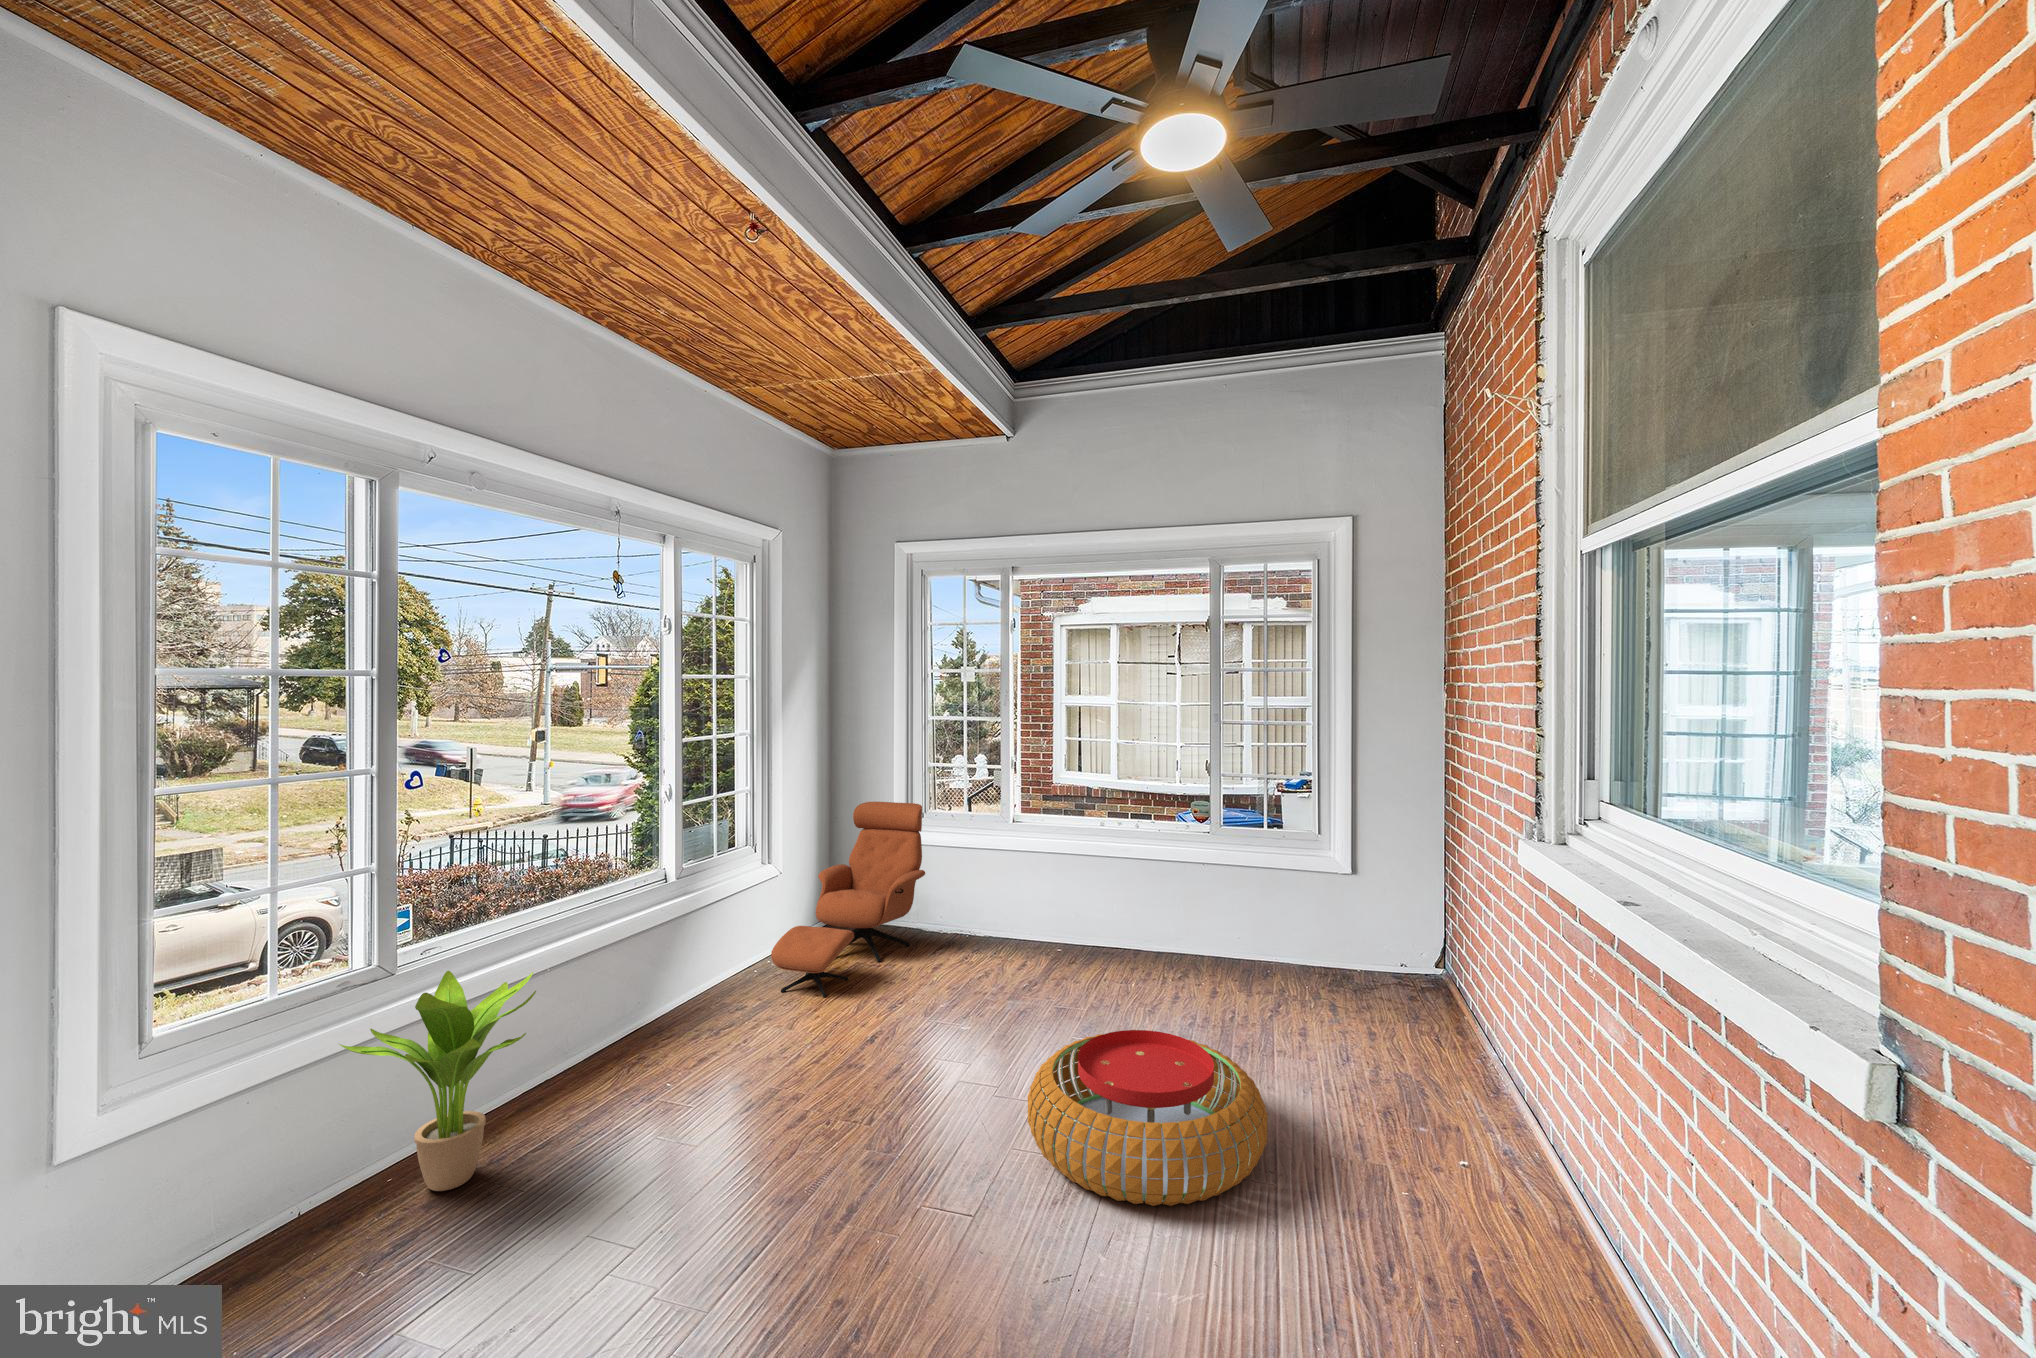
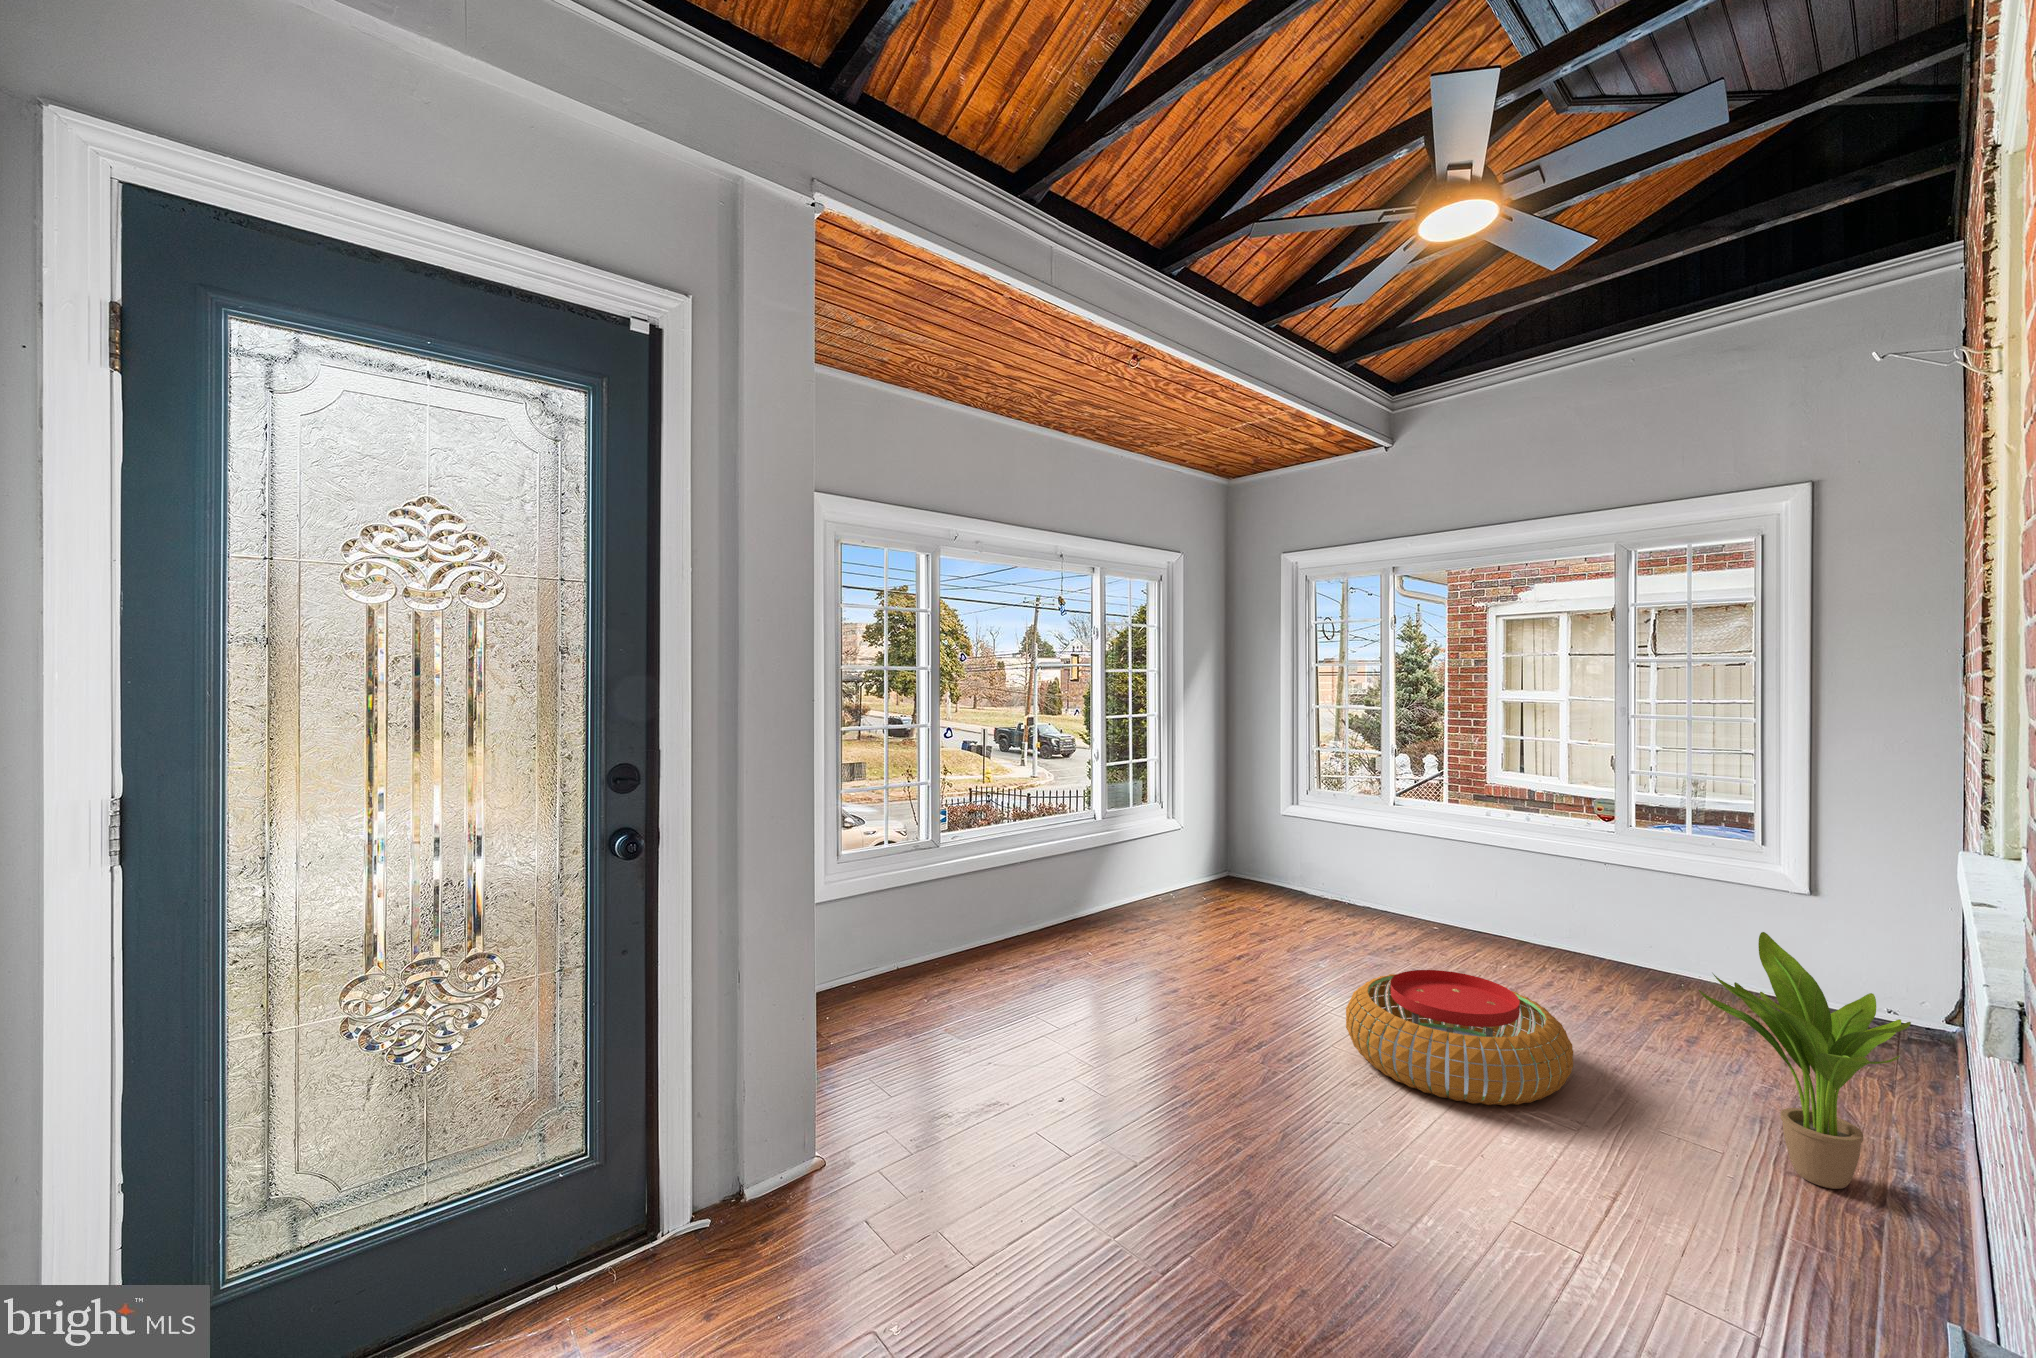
lounge chair: present [771,802,925,997] -> none [1172,776,1307,924]
potted plant: present [339,971,536,1191] -> present [1699,932,1911,1189]

